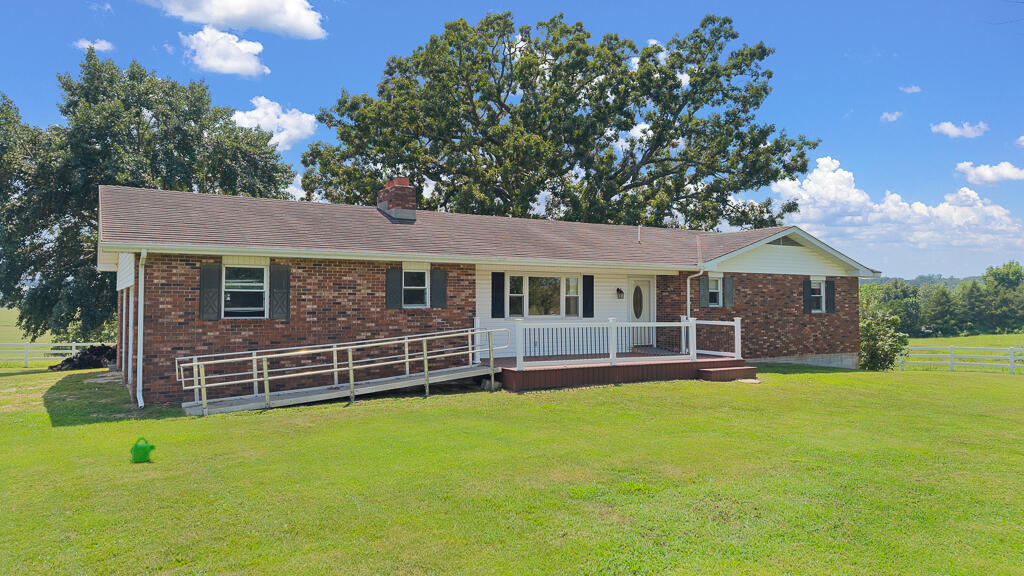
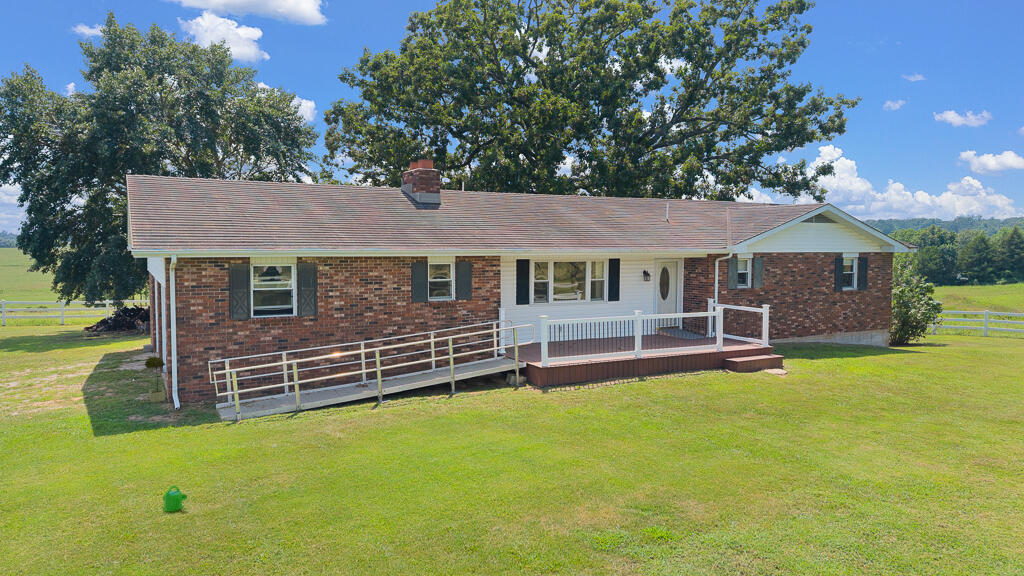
potted tree: none [110,357,133,403] -> present [145,357,166,402]

